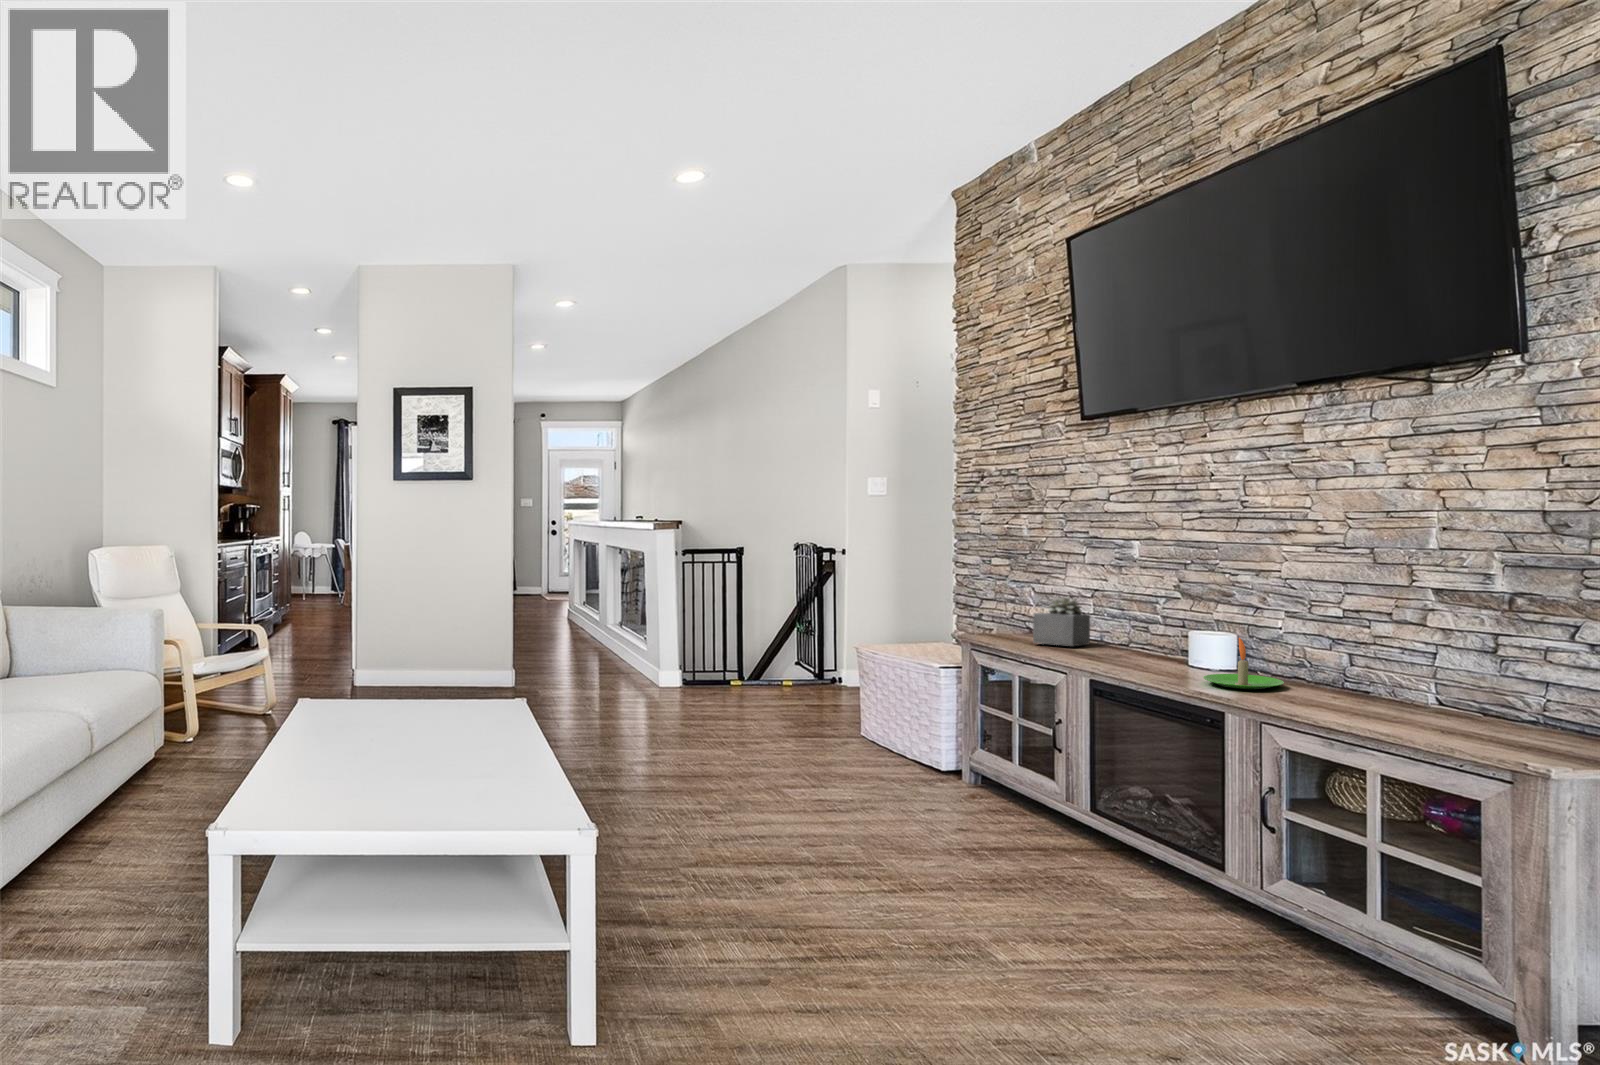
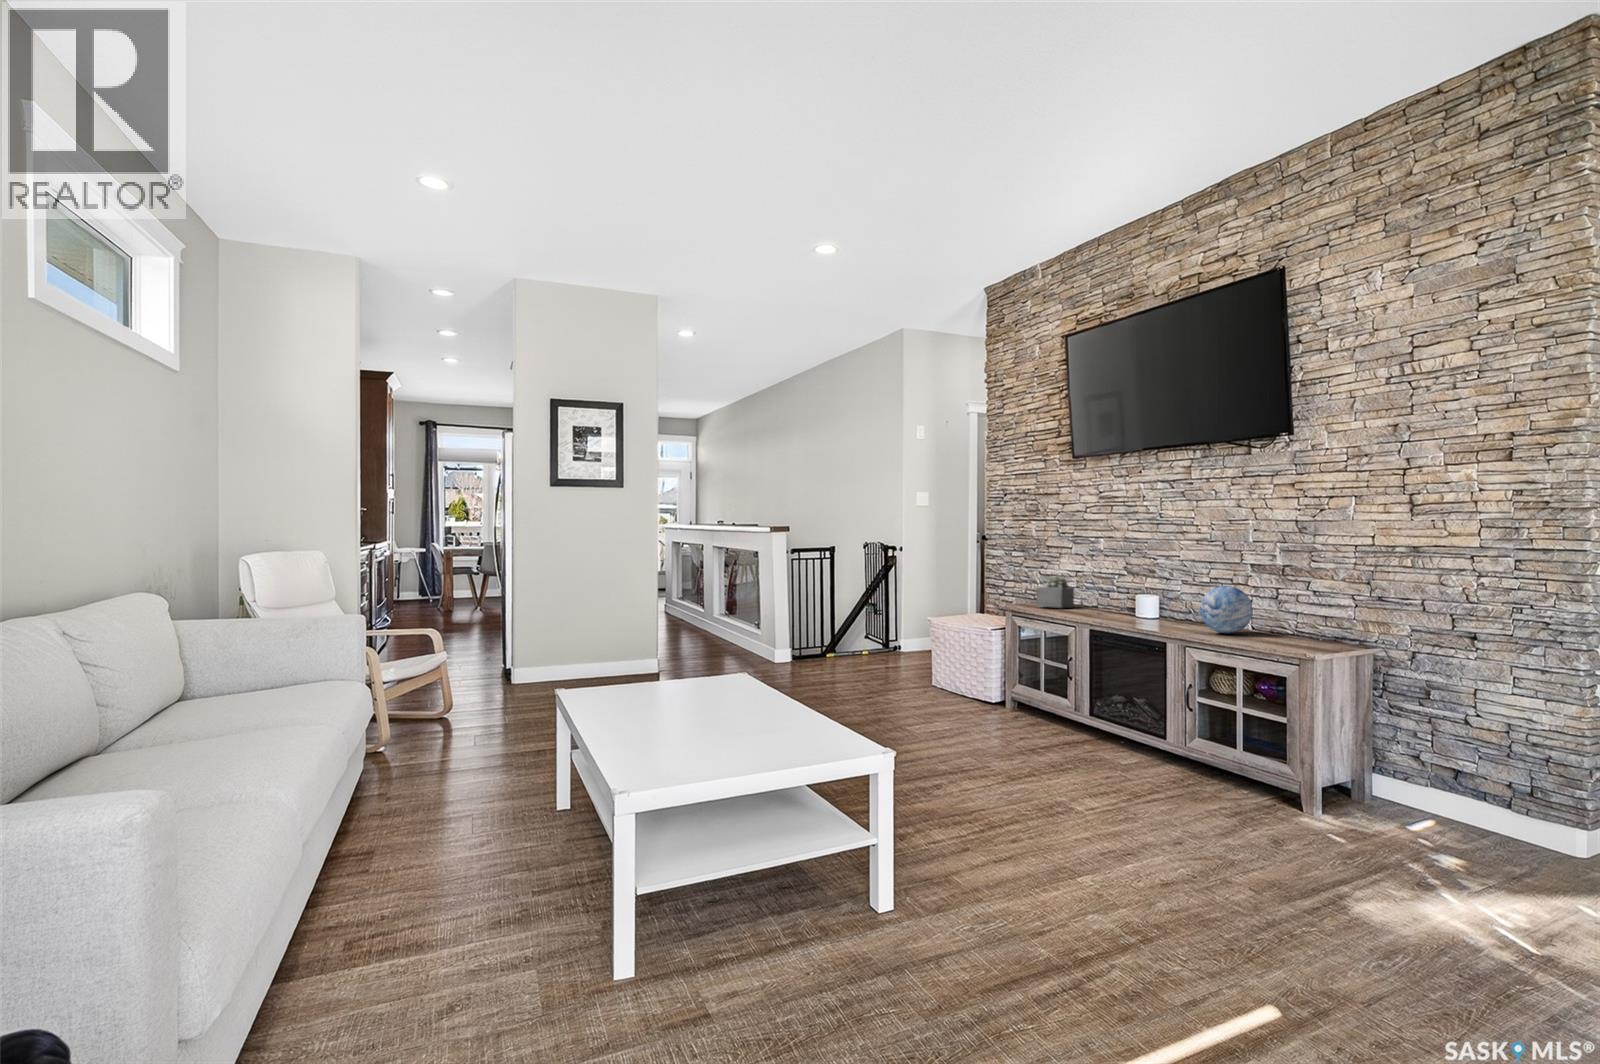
decorative orb: none [1351,628,1454,716] -> present [1200,586,1253,634]
candle: present [1203,638,1284,689] -> none [1130,595,1176,625]

